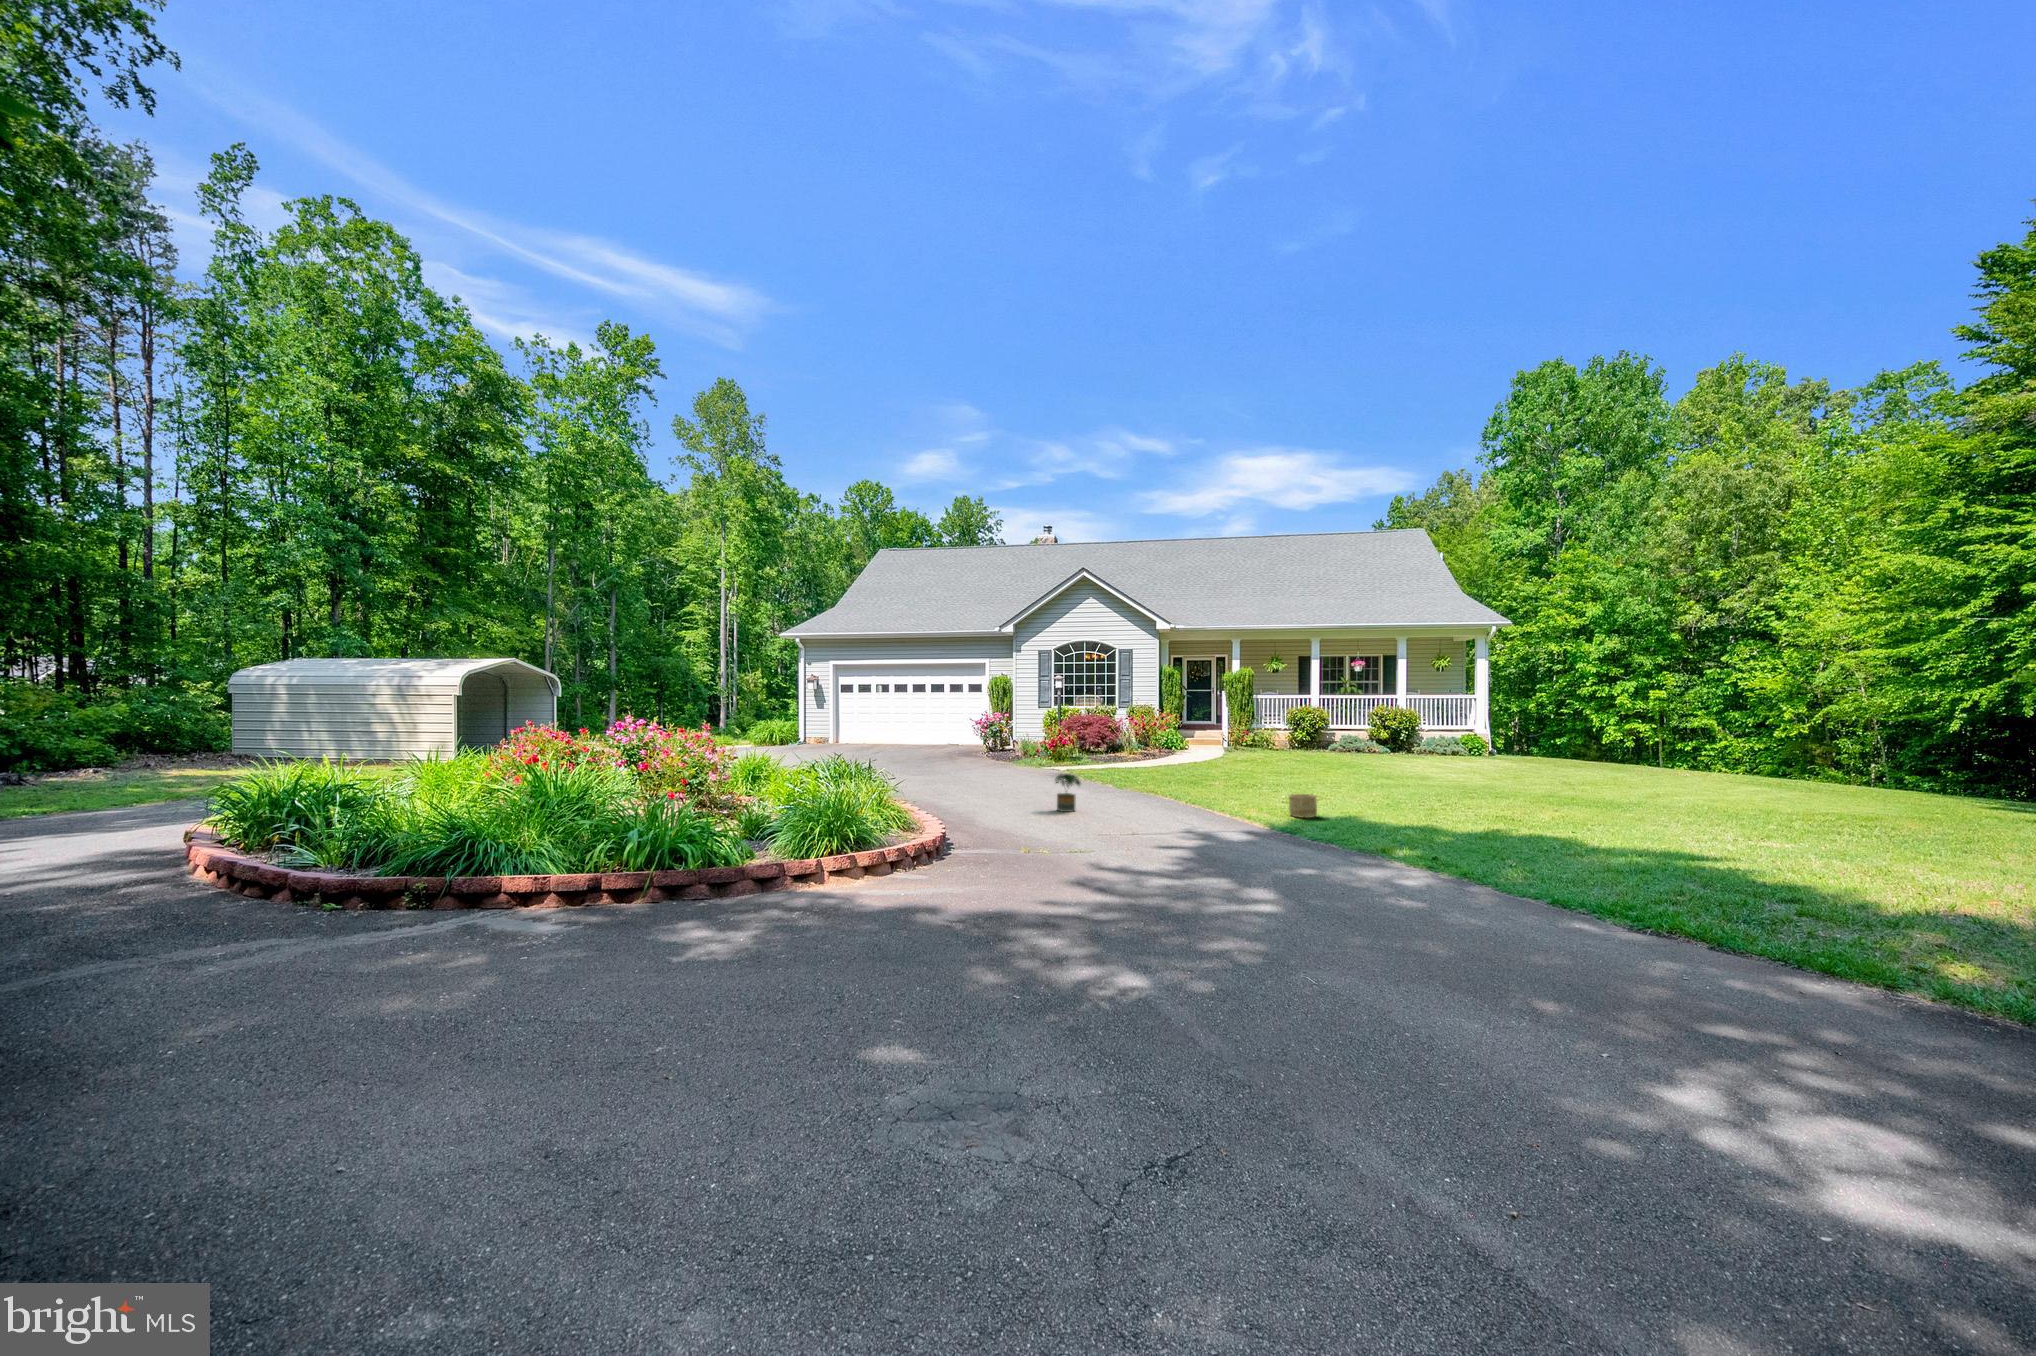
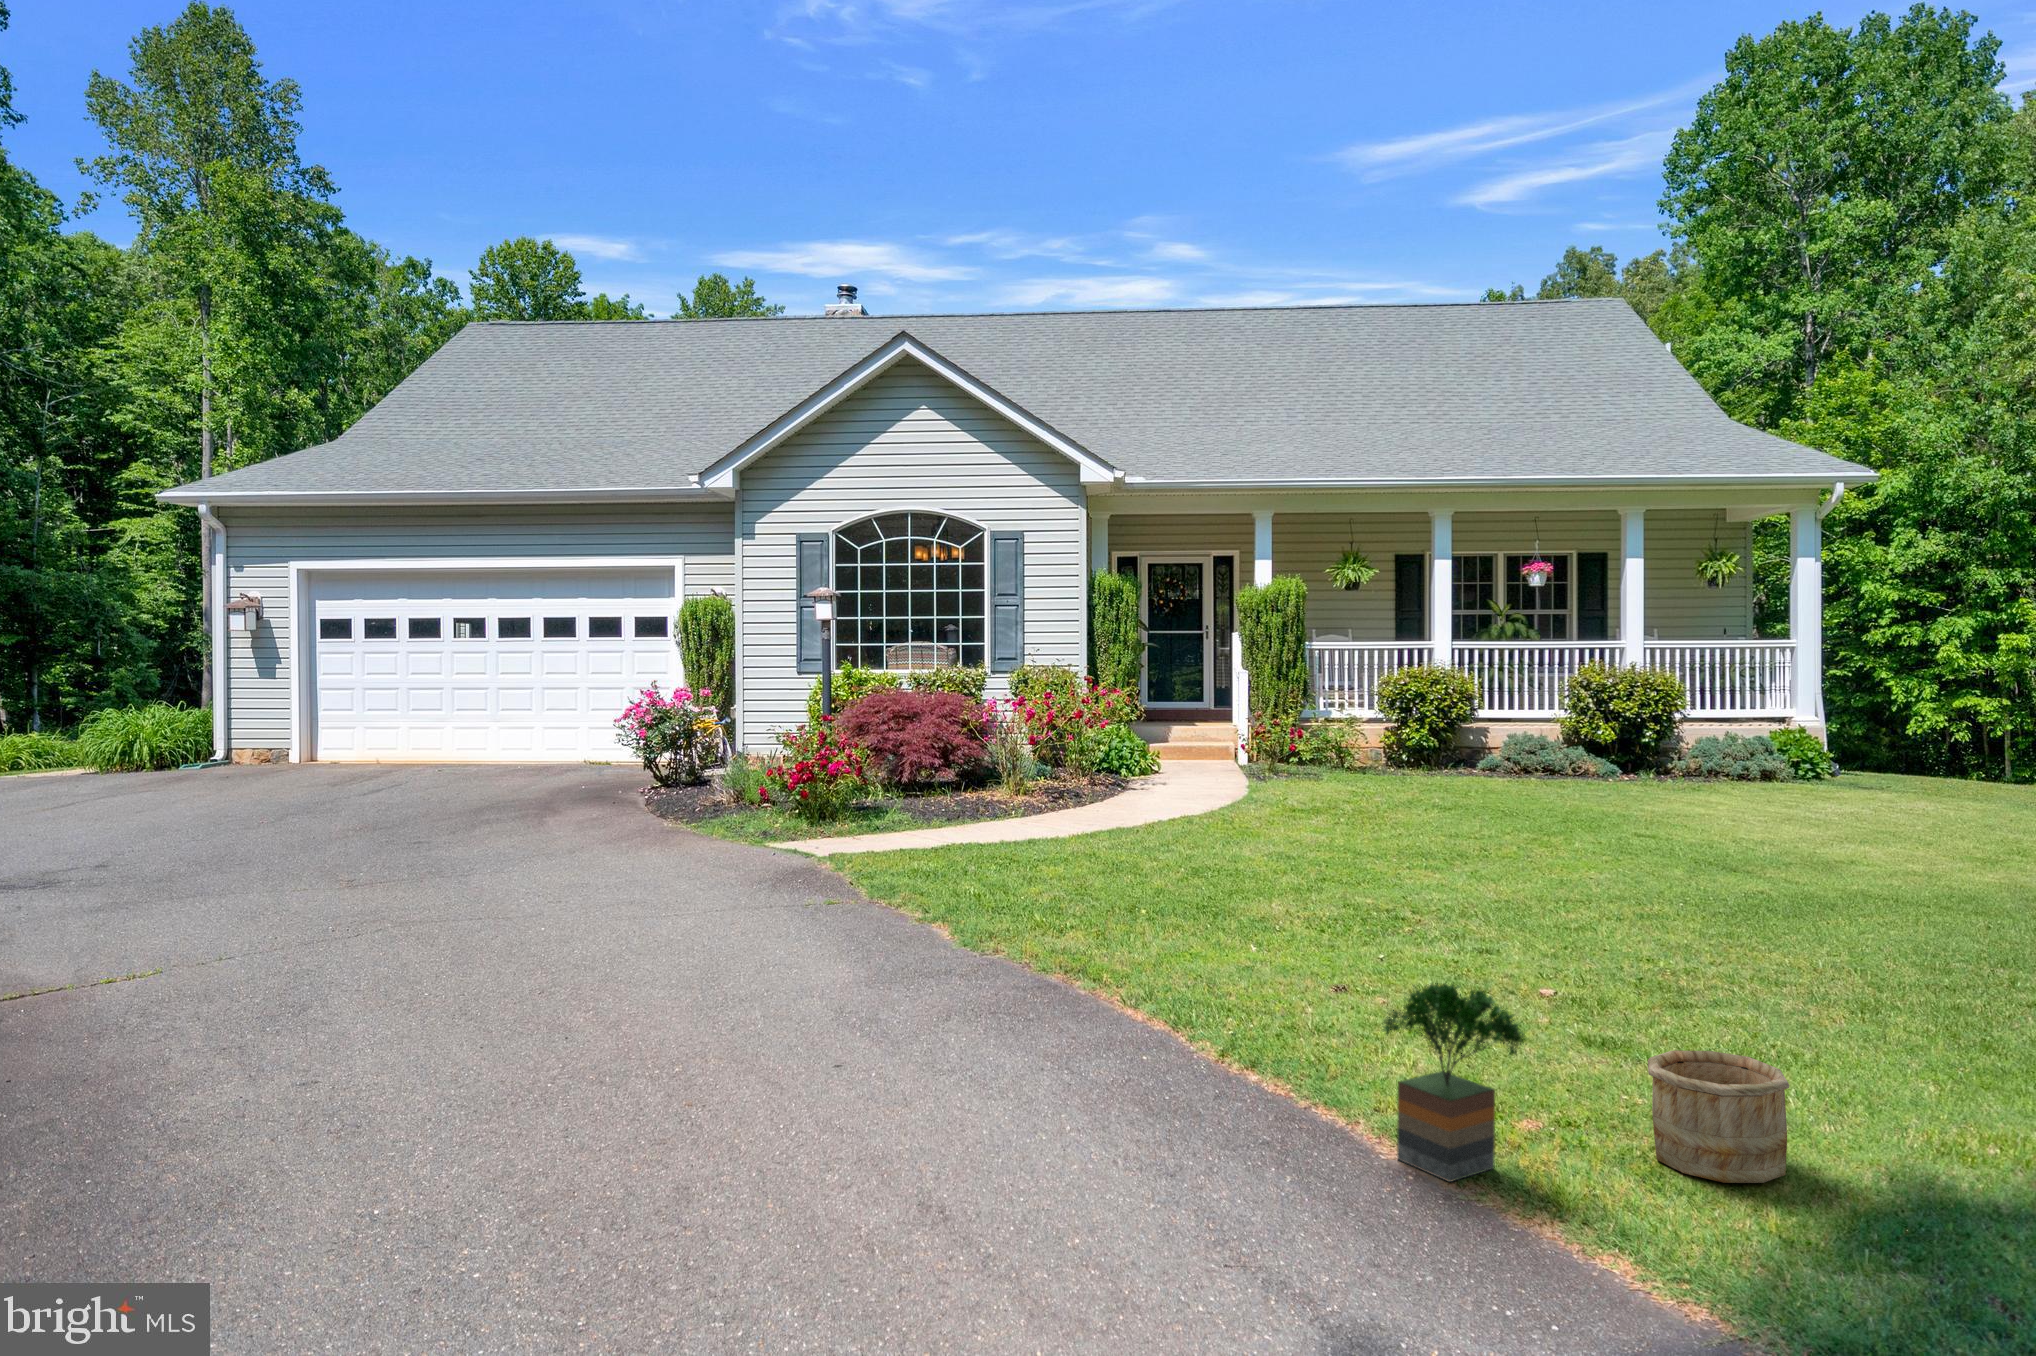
potted tree: present [1055,774,1081,812] -> present [1383,983,1526,1182]

